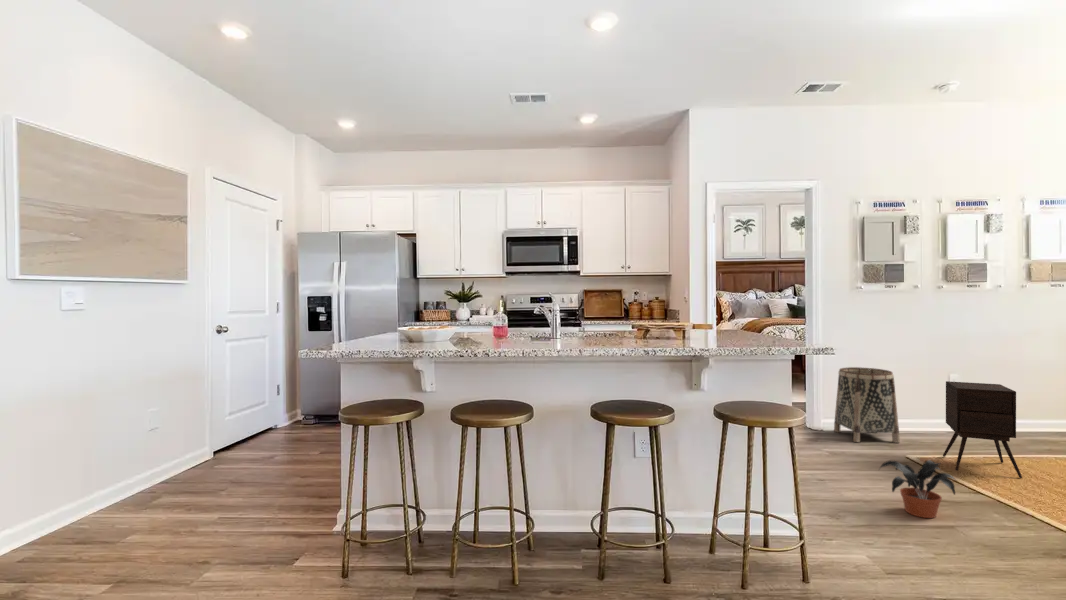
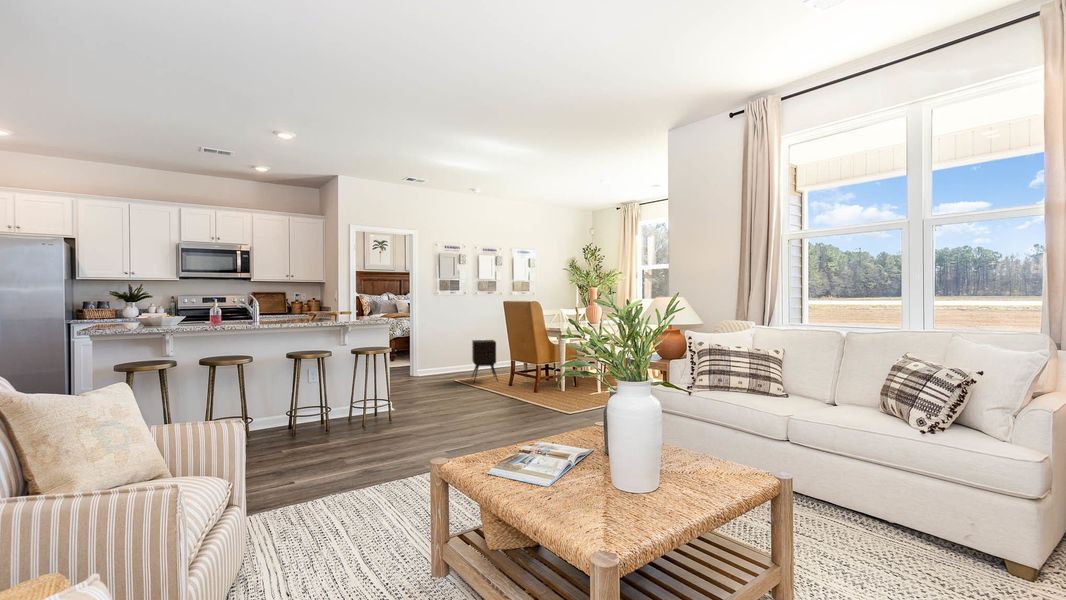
basket: present [834,367,900,443] -> none [425,337,455,378]
potted plant: present [881,460,955,518] -> none [434,374,465,400]

